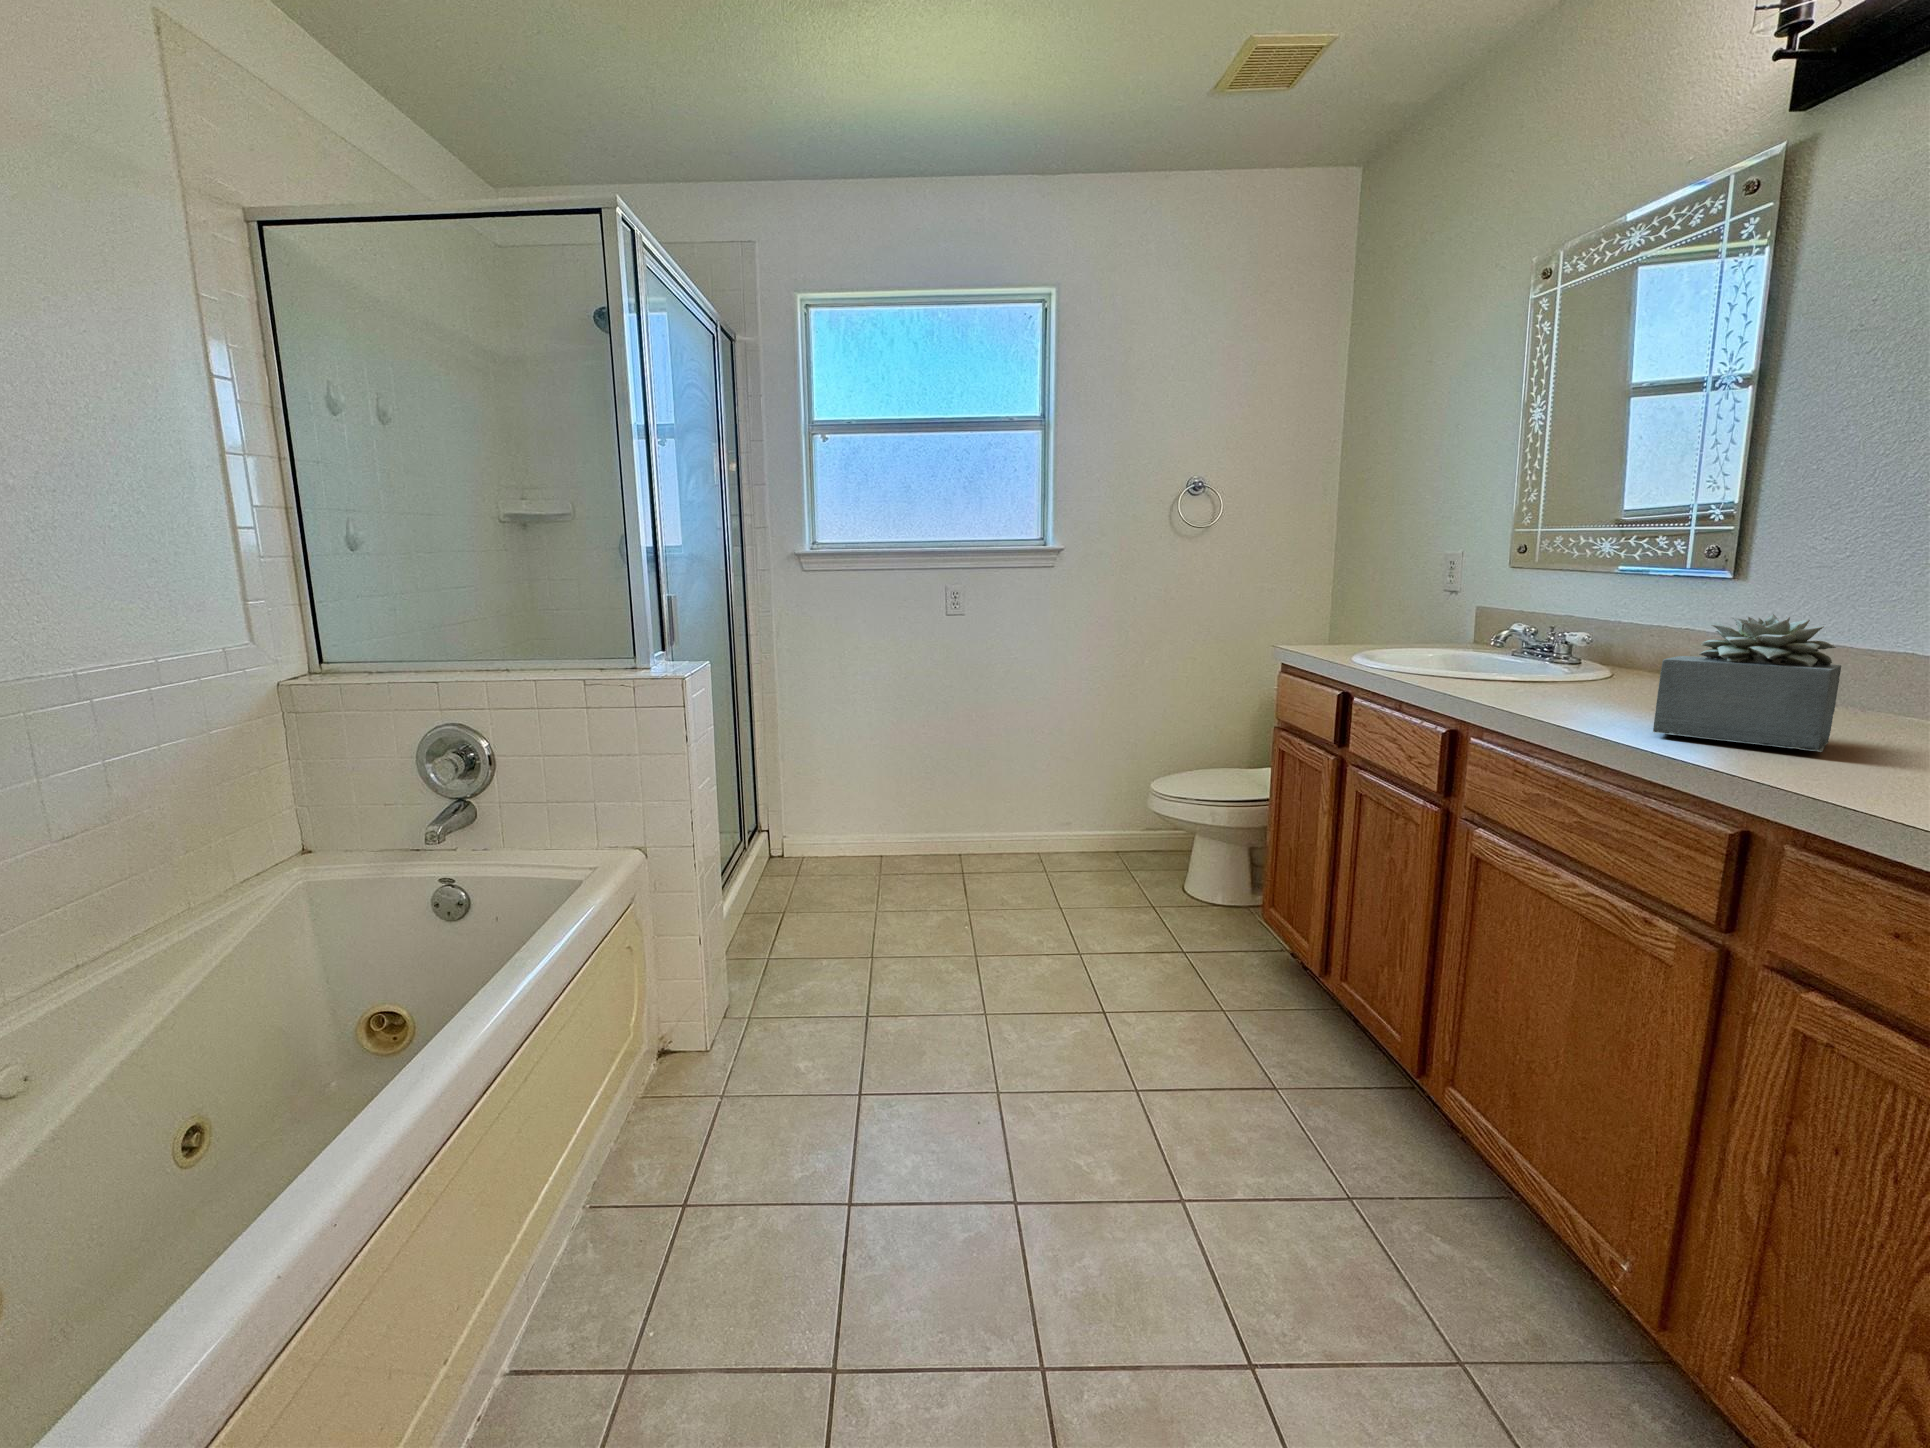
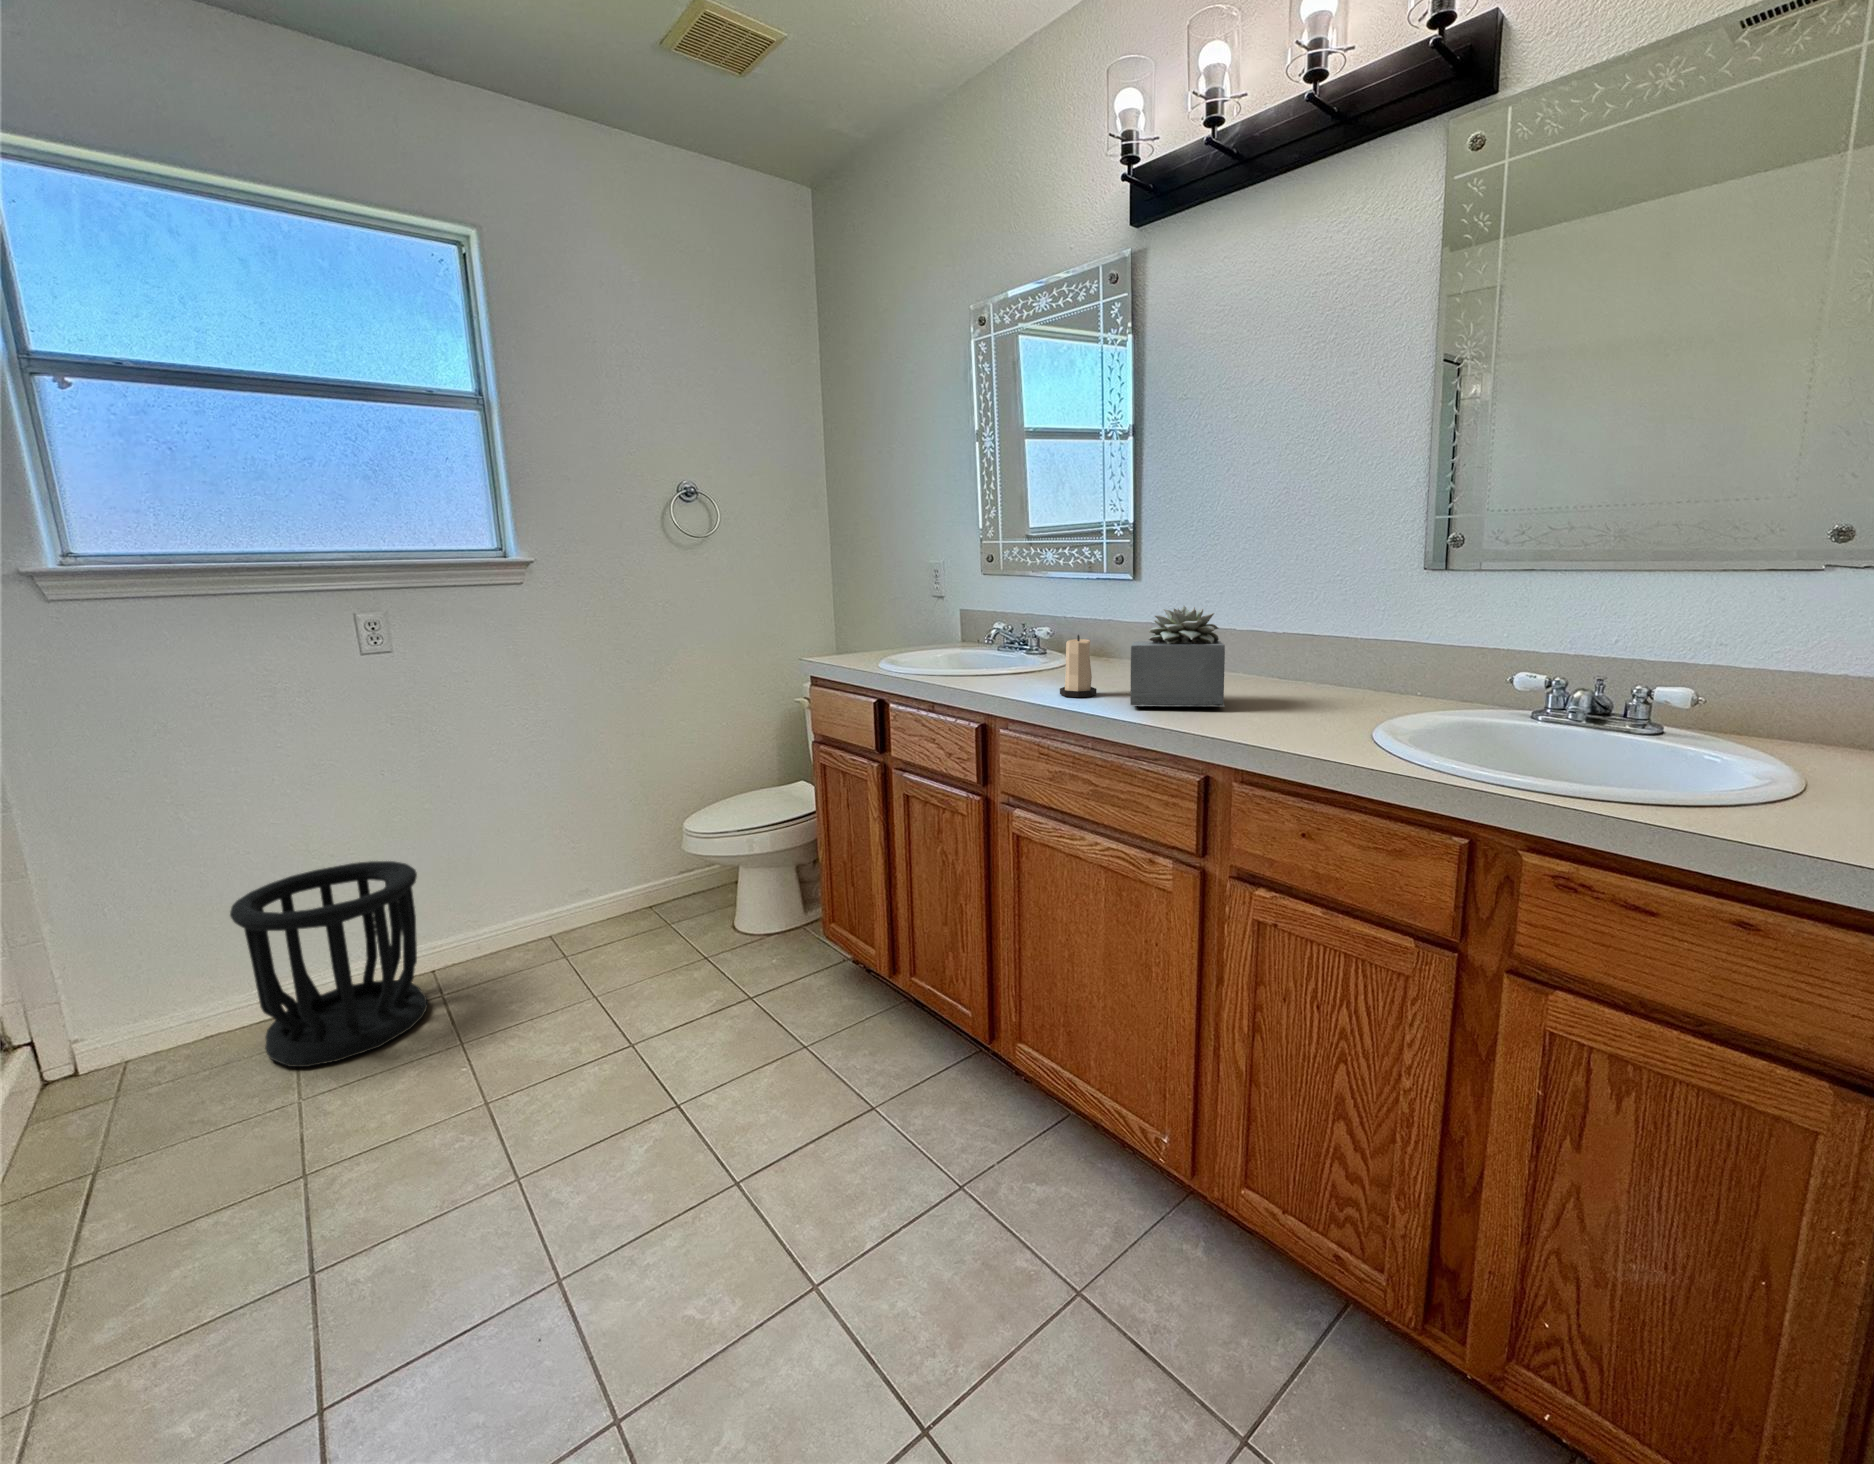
candle: none [1560,642,1617,716] -> present [1060,635,1097,697]
wastebasket: none [854,764,954,895] -> present [230,861,428,1067]

